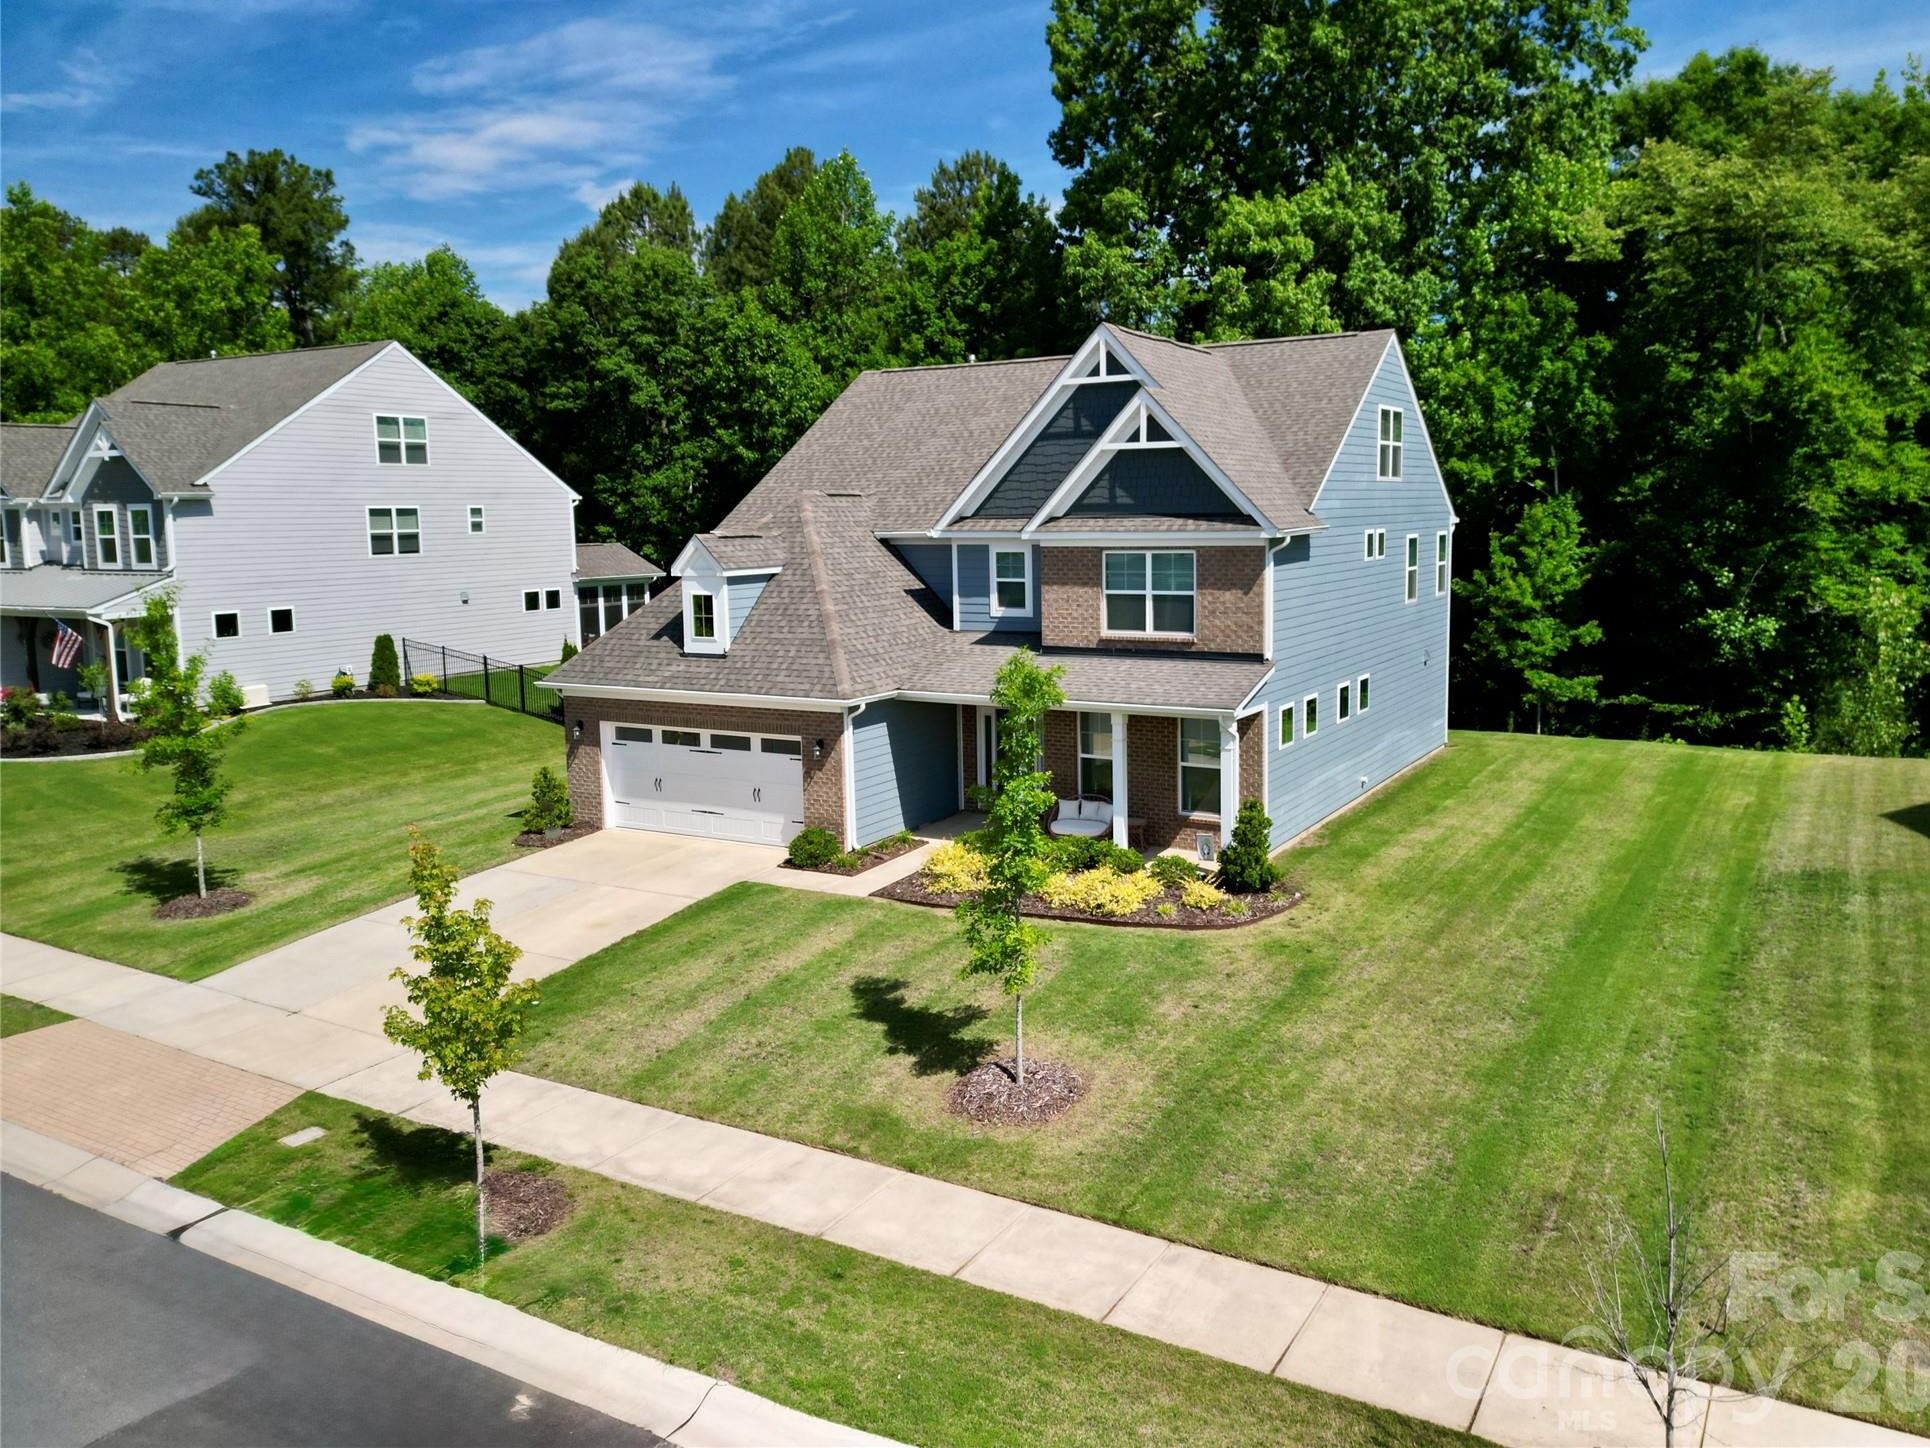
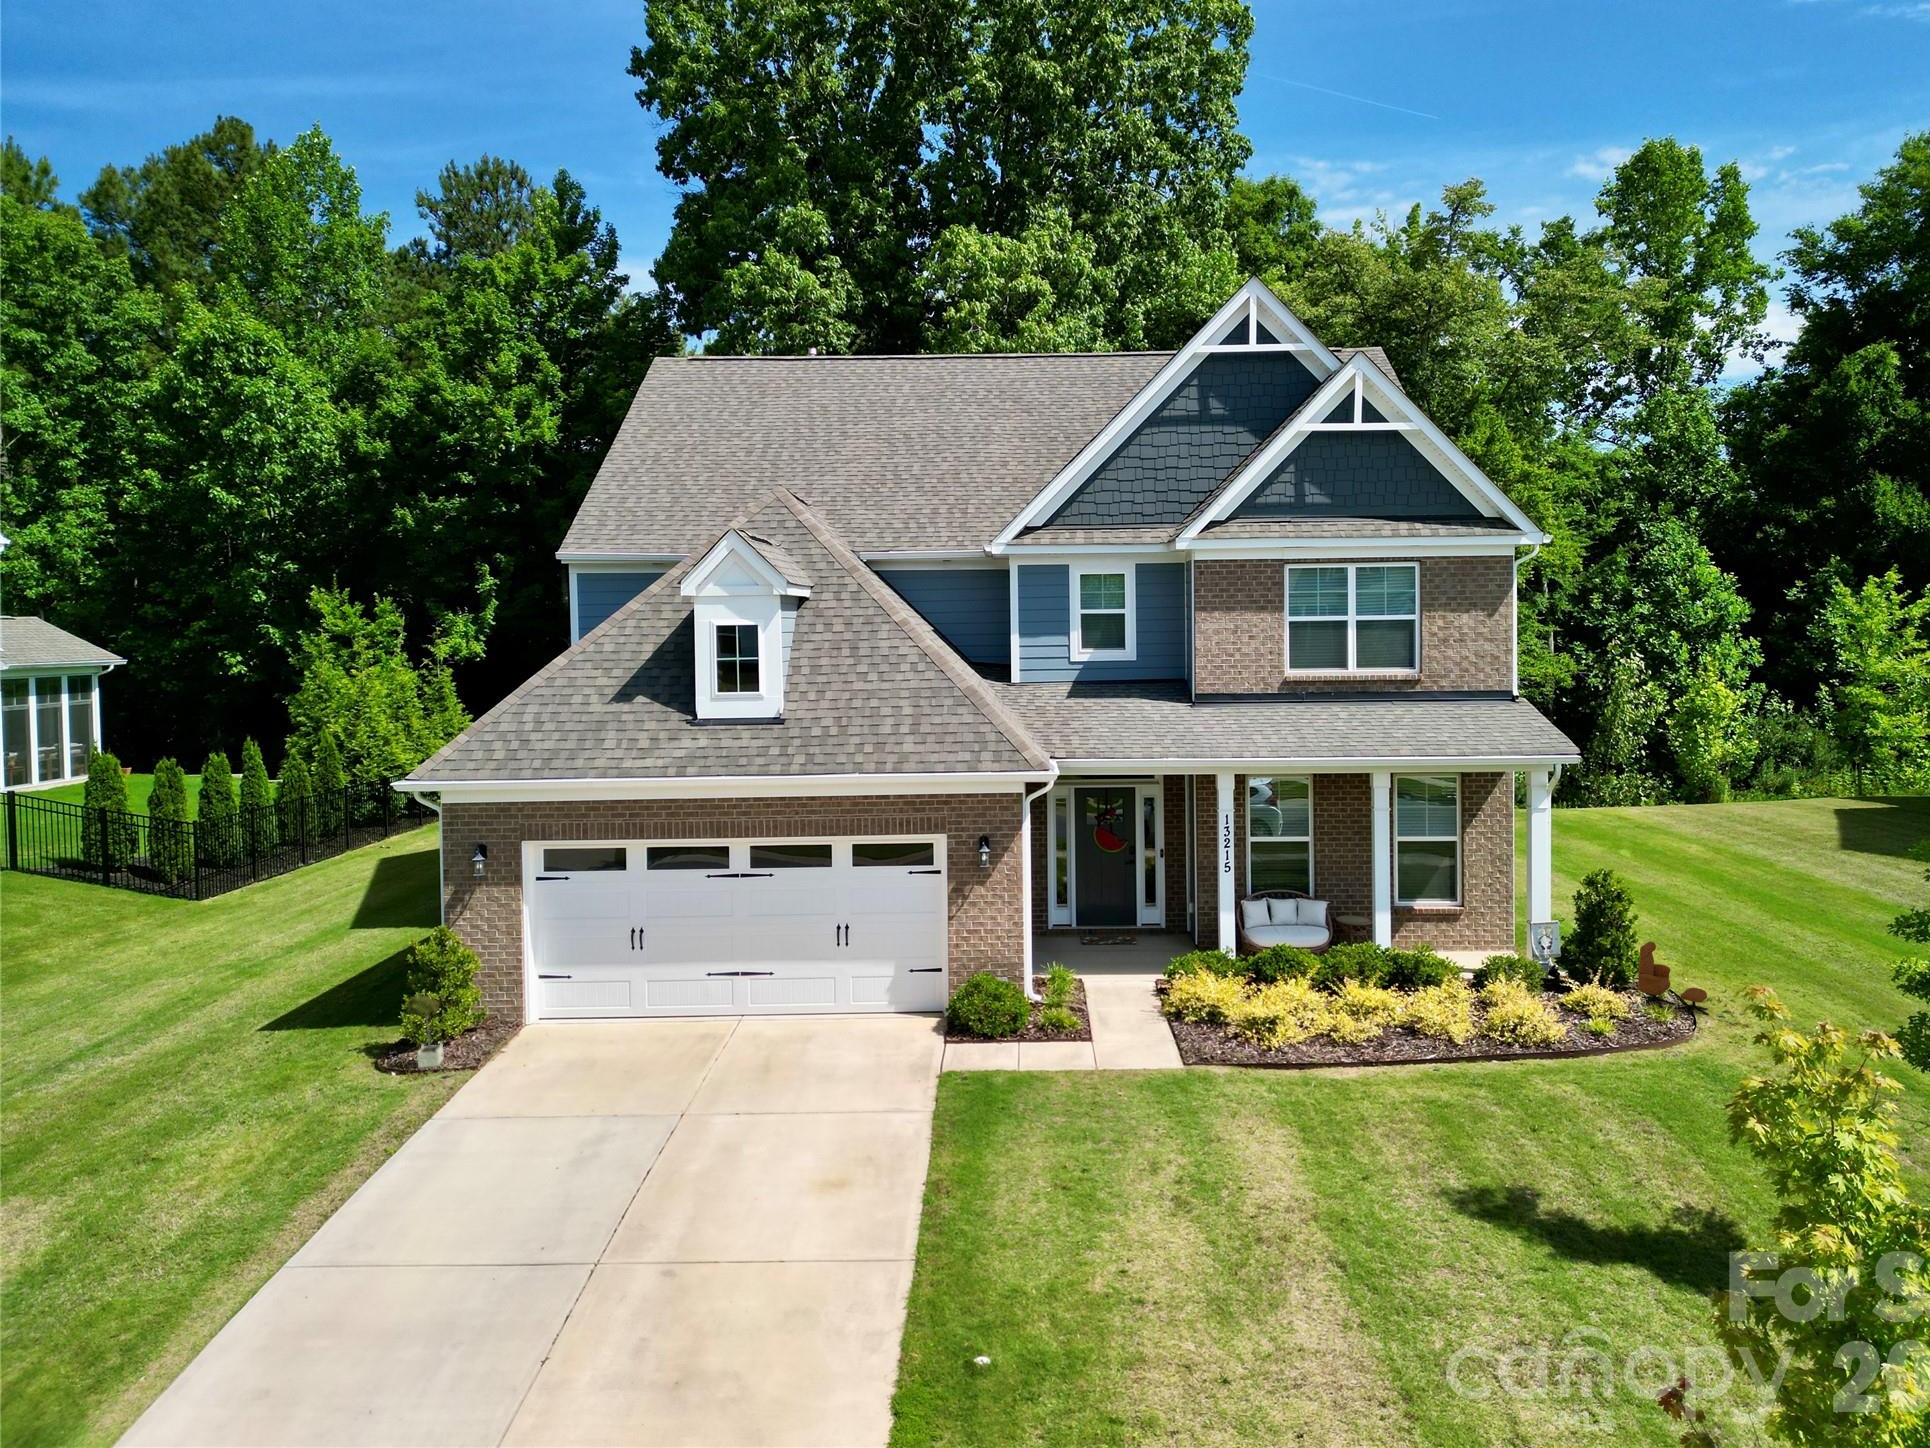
lounge chair: none [1238,868,1284,930] -> present [1638,941,1709,1015]

